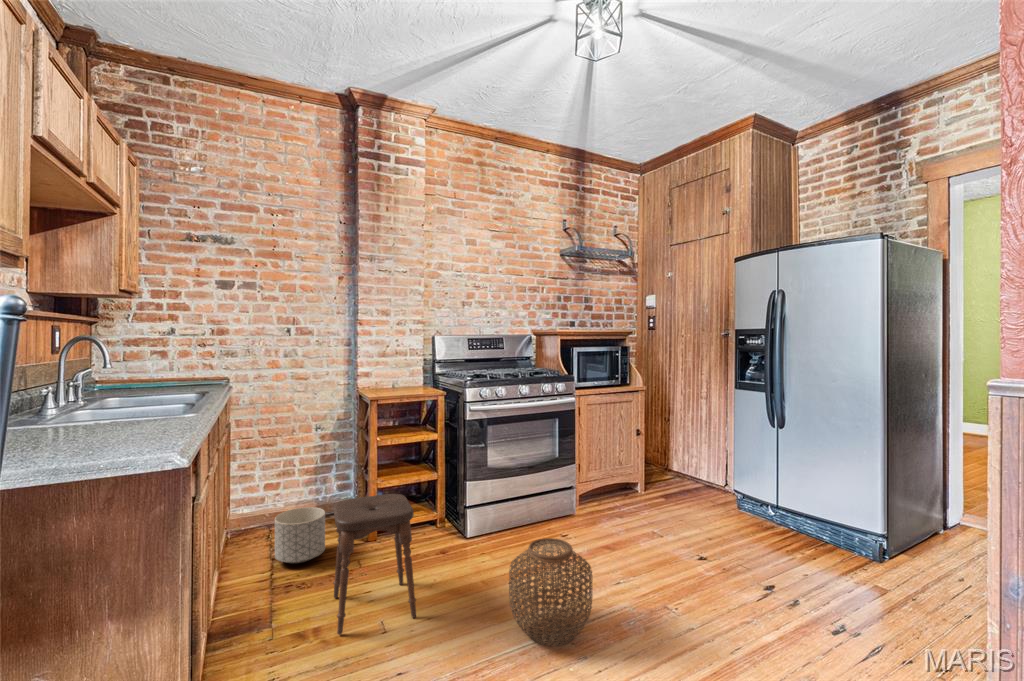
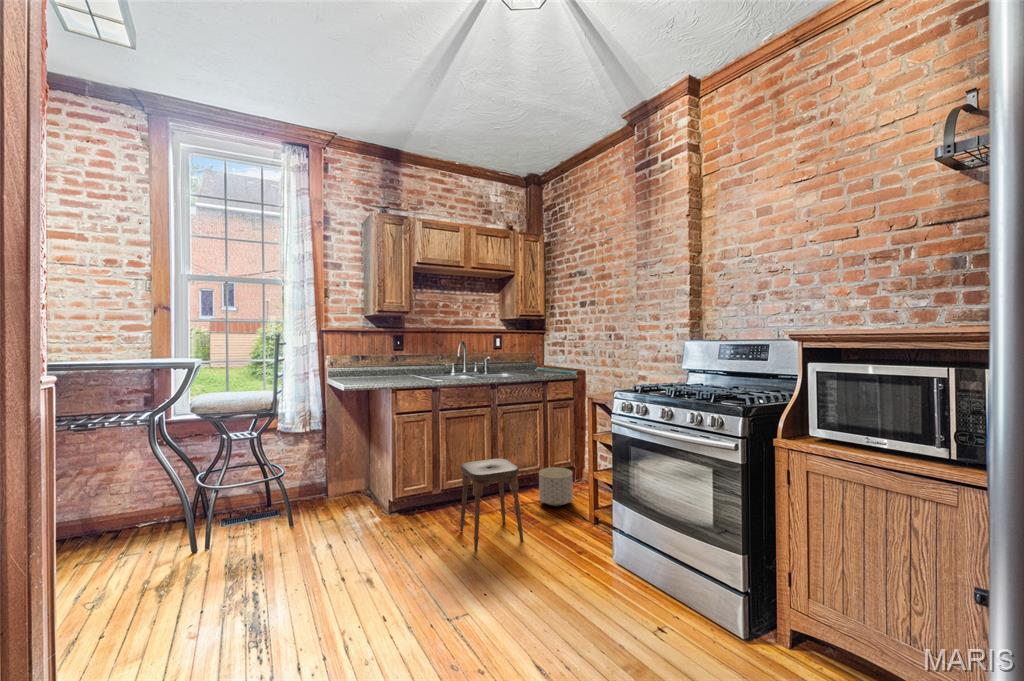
woven basket: present [509,538,592,646] -> none [405,526,477,618]

